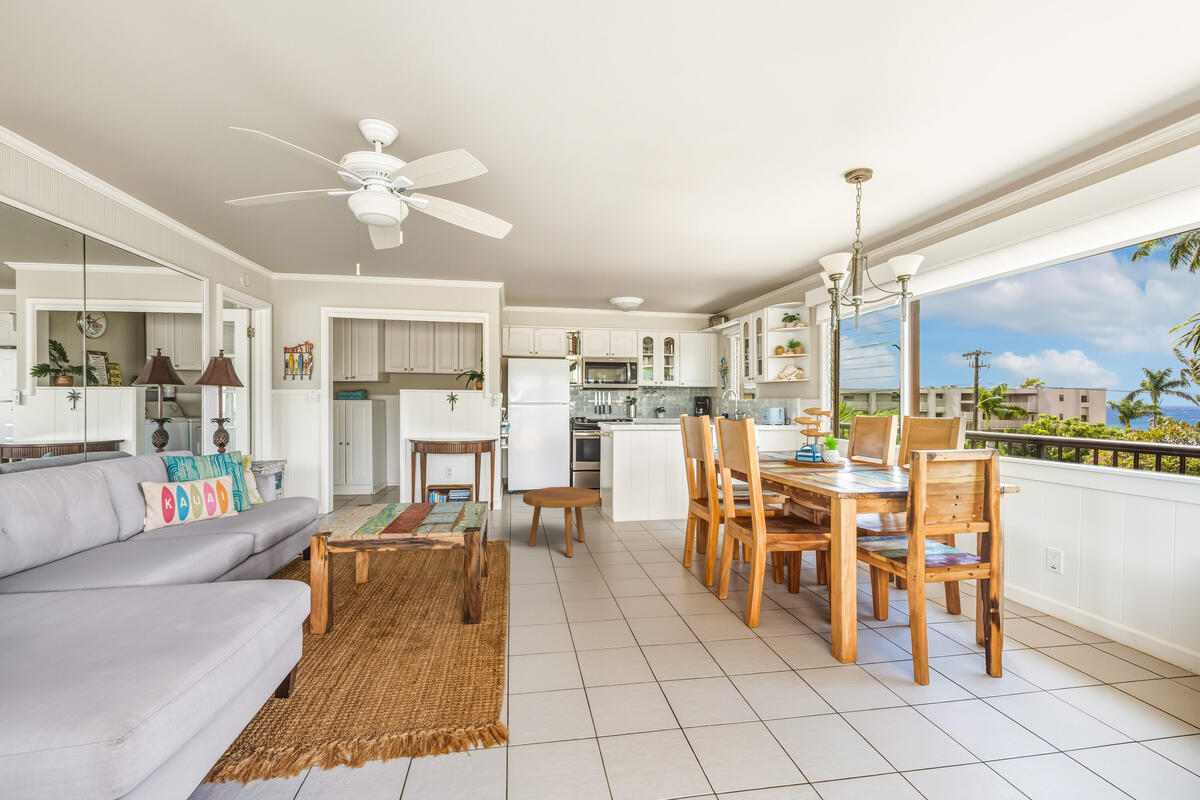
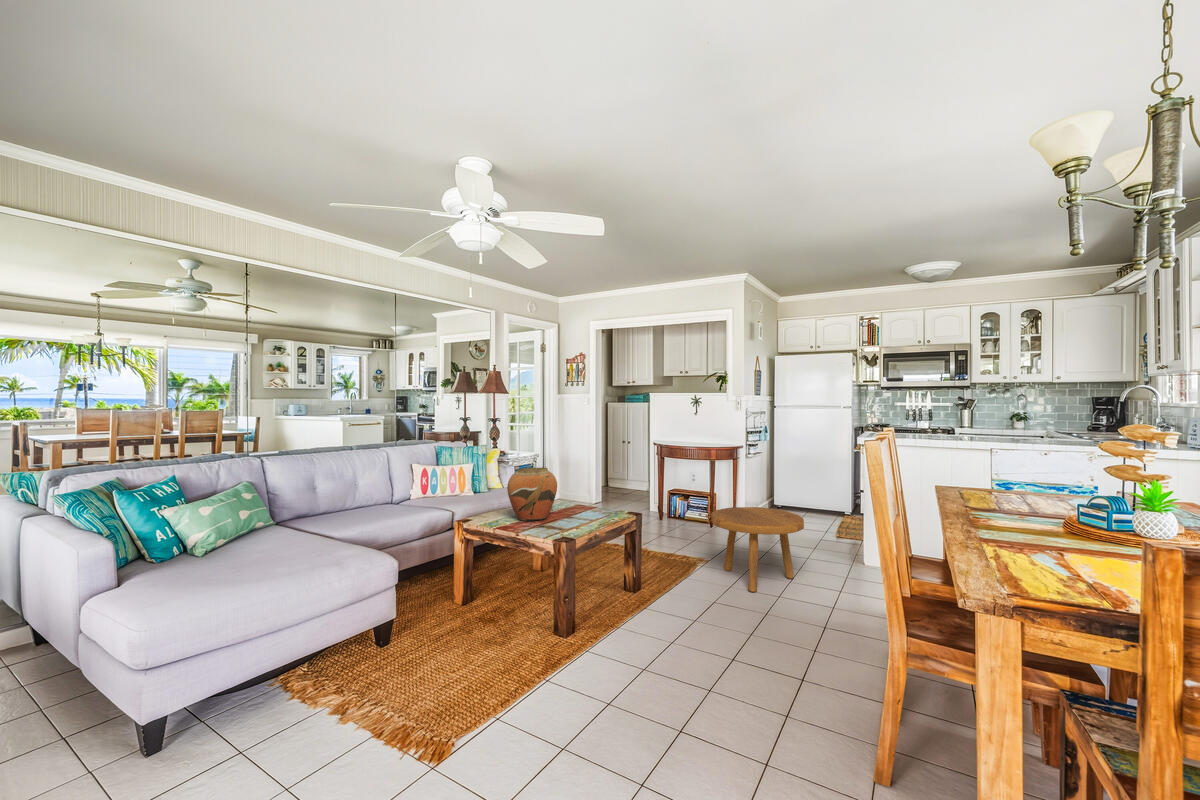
vase: none [360,466,411,528] -> present [507,468,557,521]

